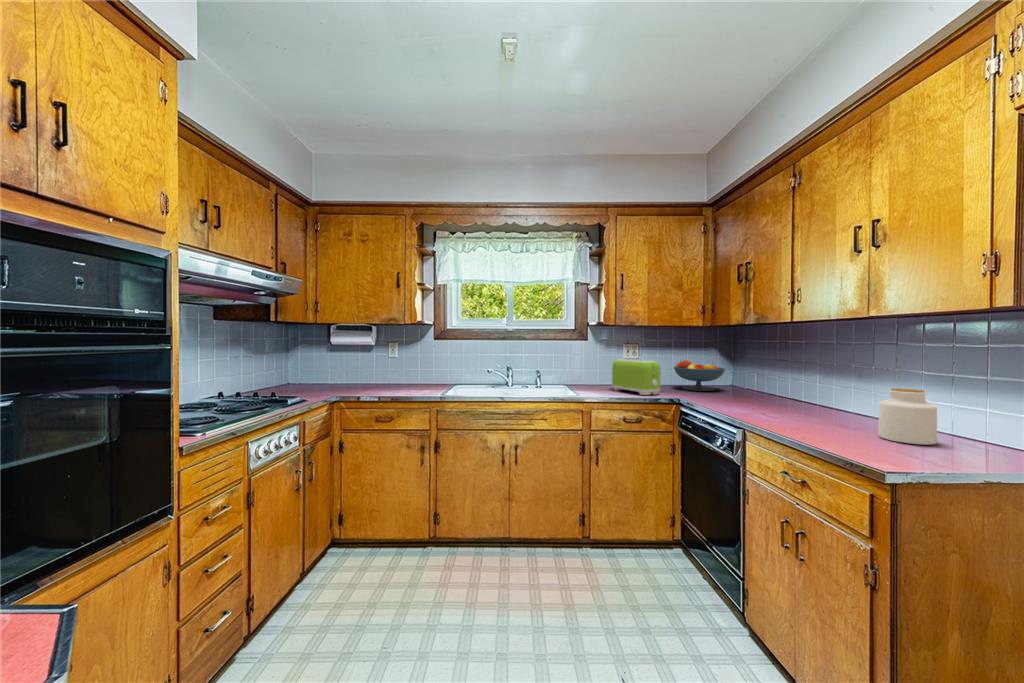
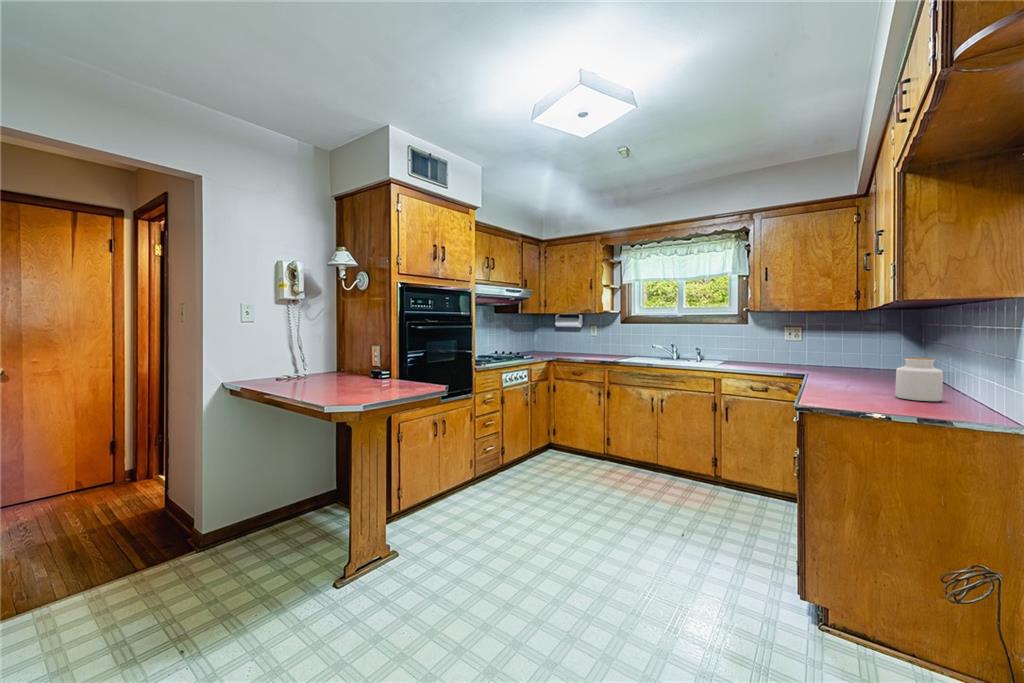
toaster: present [612,359,661,395] -> none [758,340,796,369]
fruit bowl: present [674,360,725,391] -> none [830,341,888,371]

